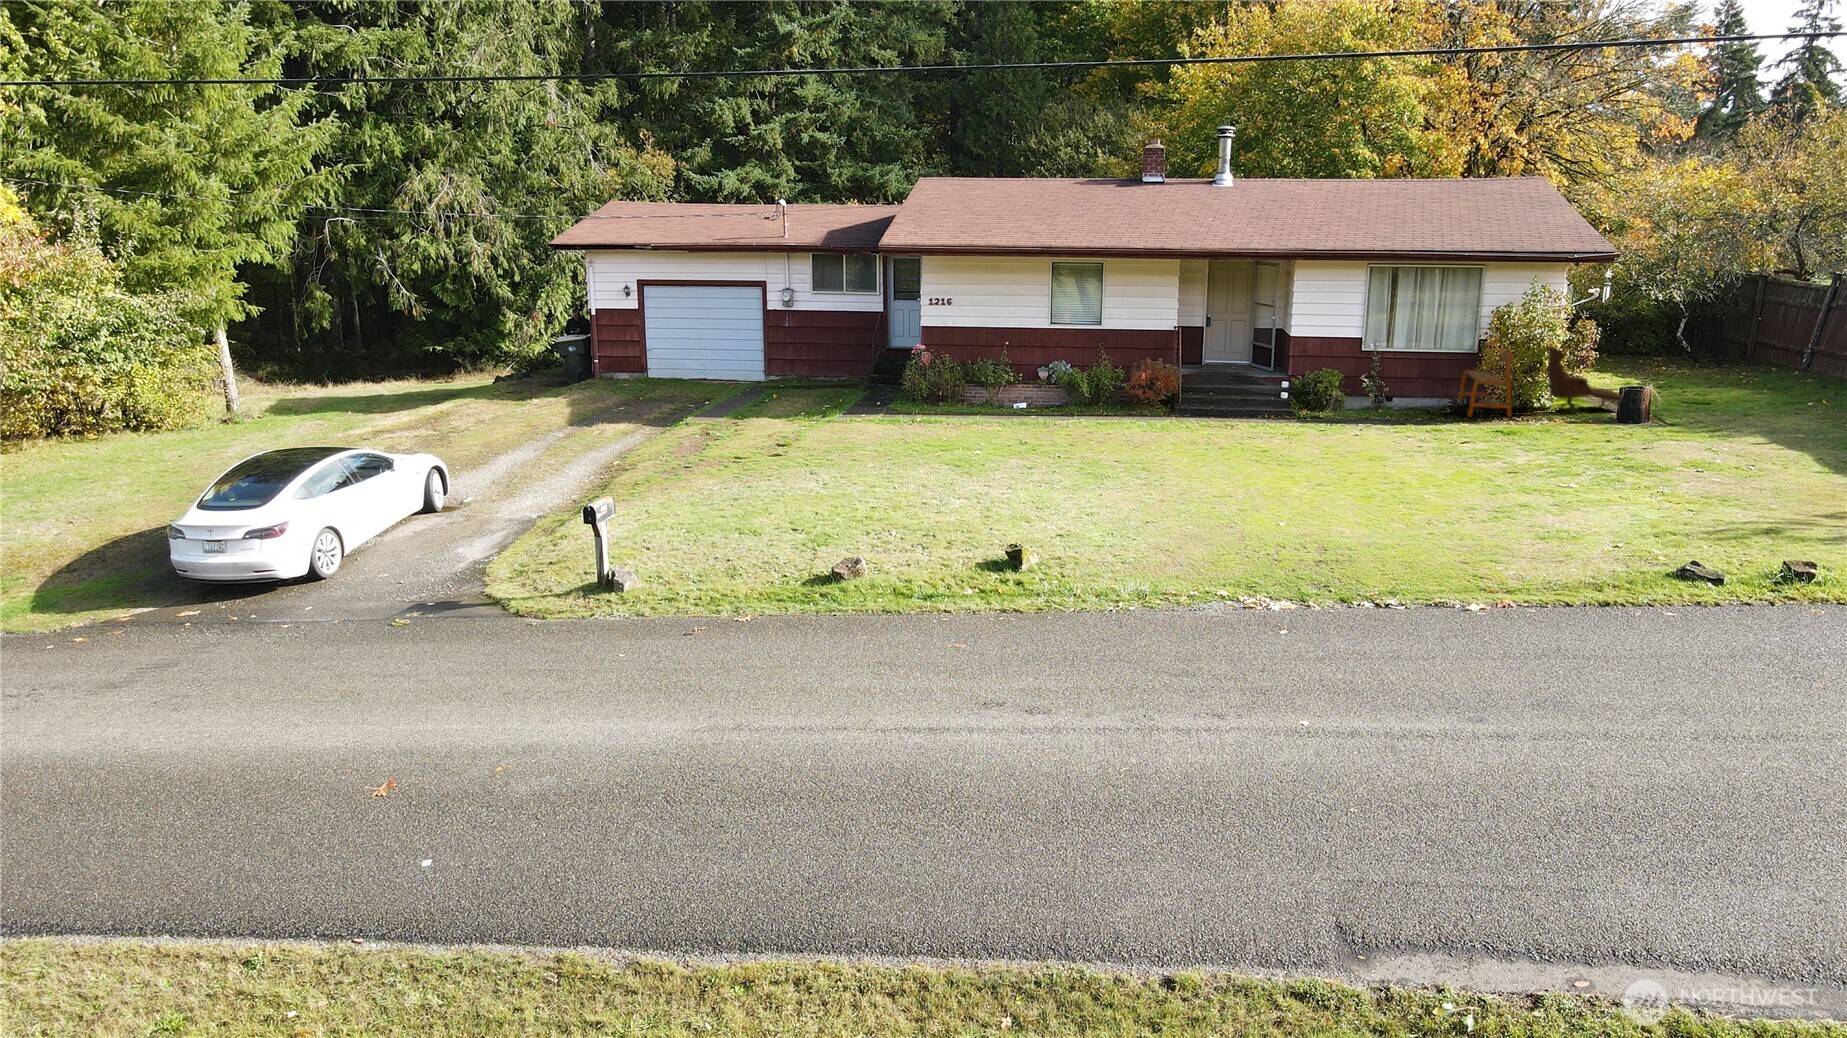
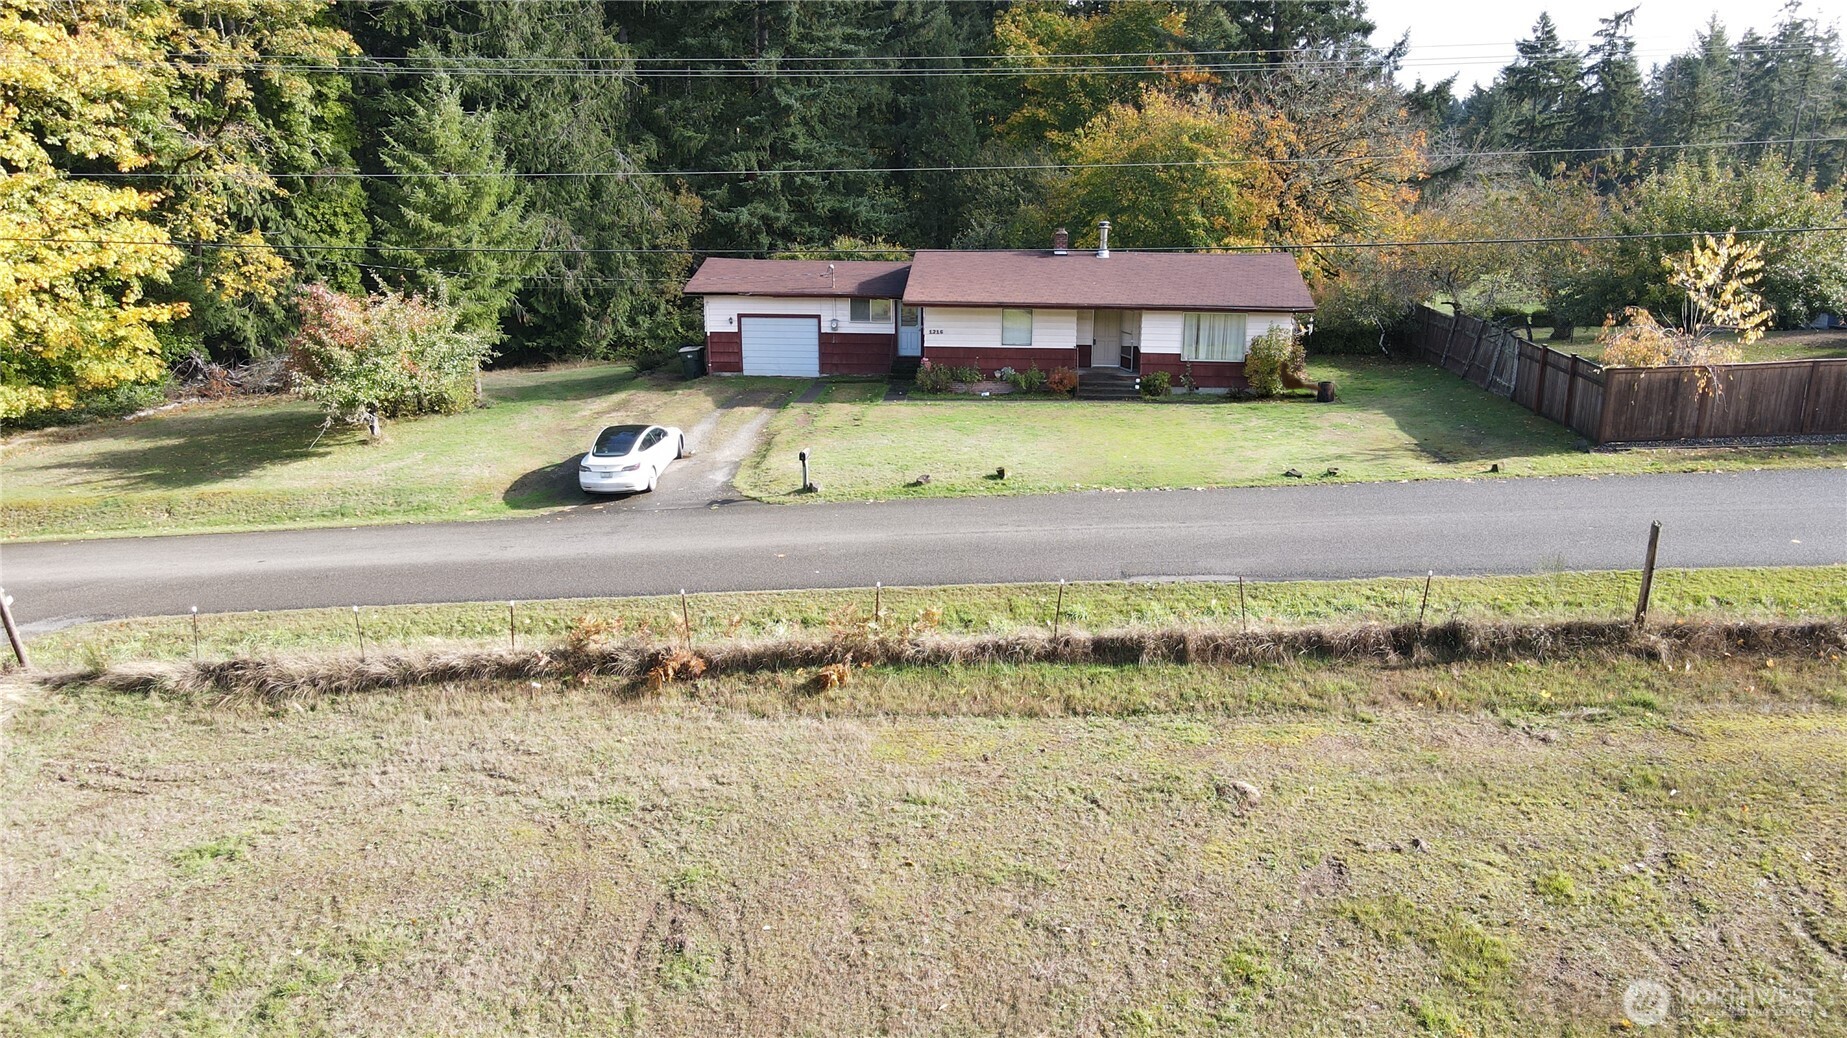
bench: present [1459,349,1514,417] -> none [1234,359,1262,400]

